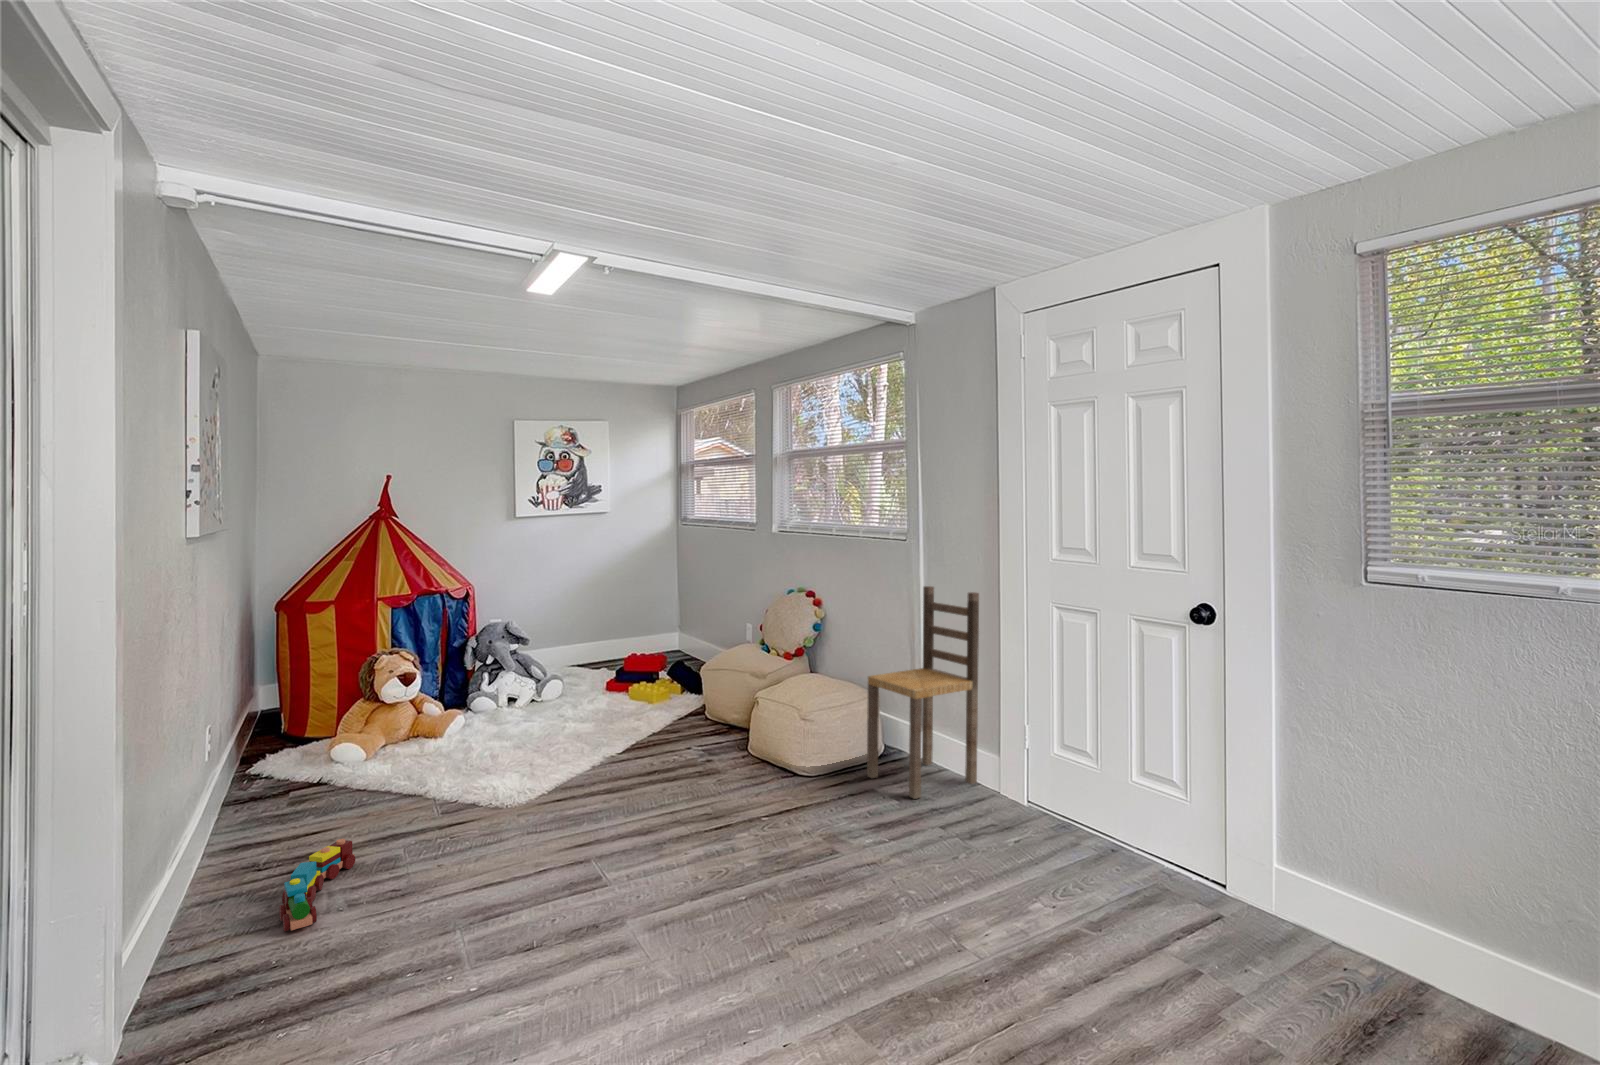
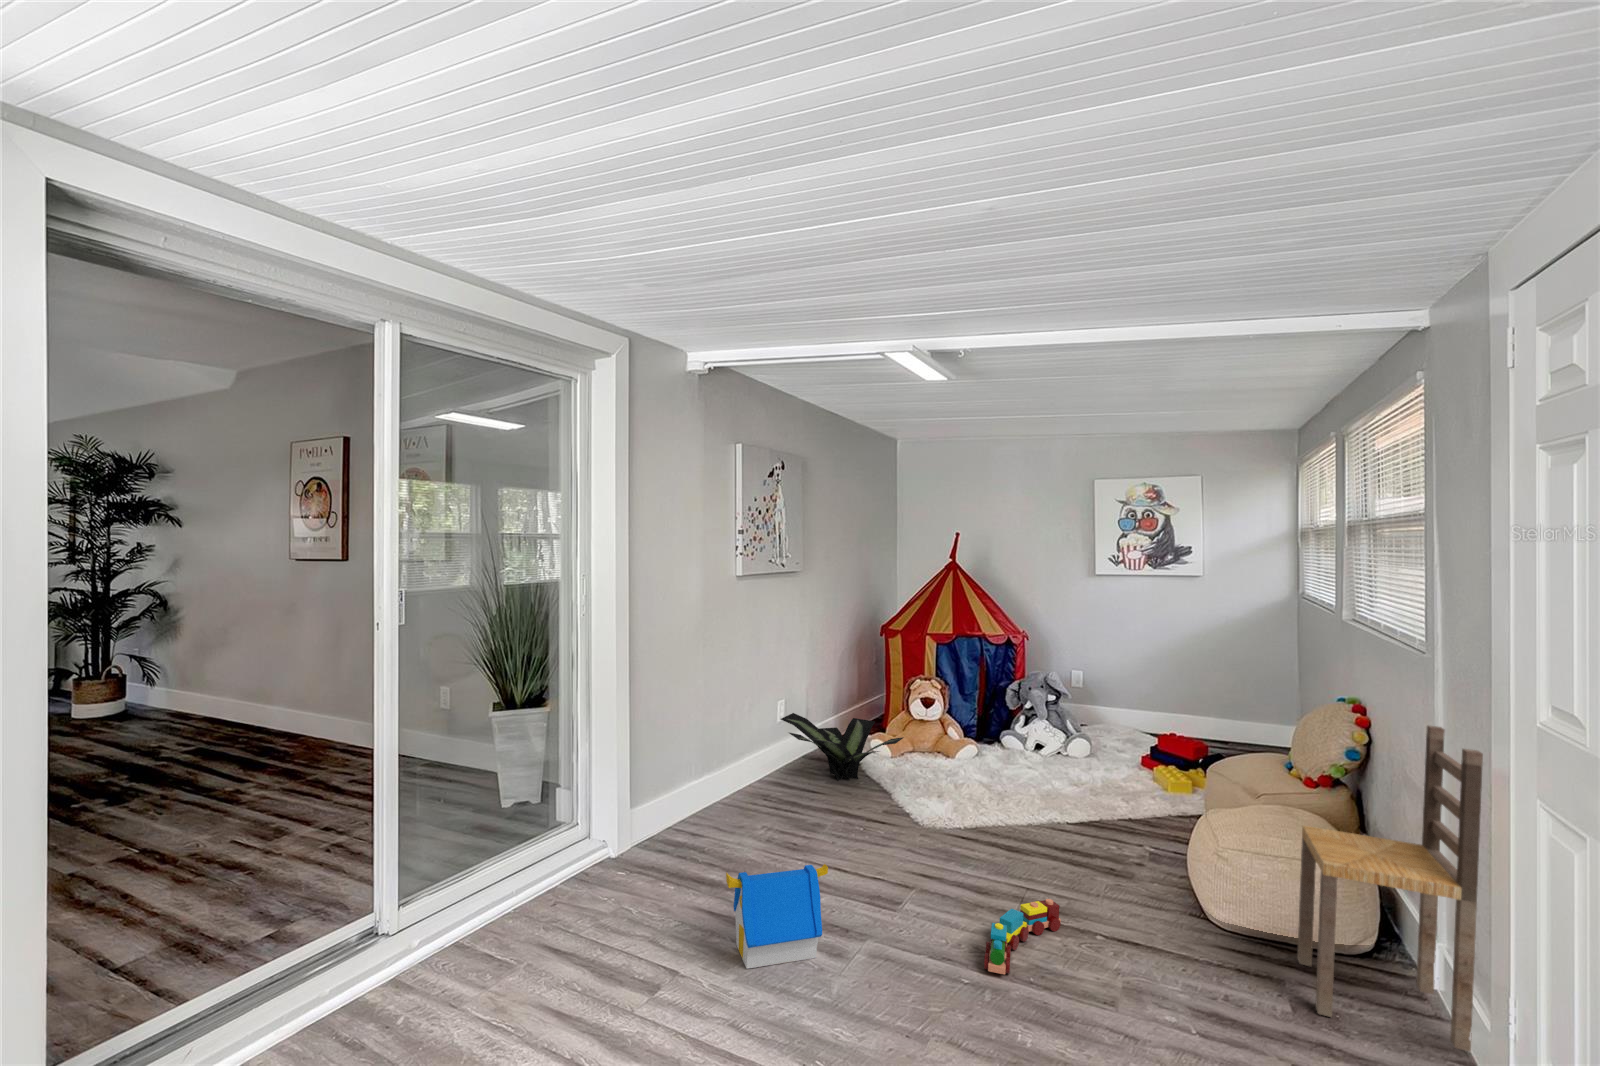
potted plant: none [225,717,424,804] -> present [781,713,904,781]
toy train: present [279,839,355,931] -> present [984,899,1061,974]
toy house: none [480,850,619,1013] -> present [726,864,828,969]

